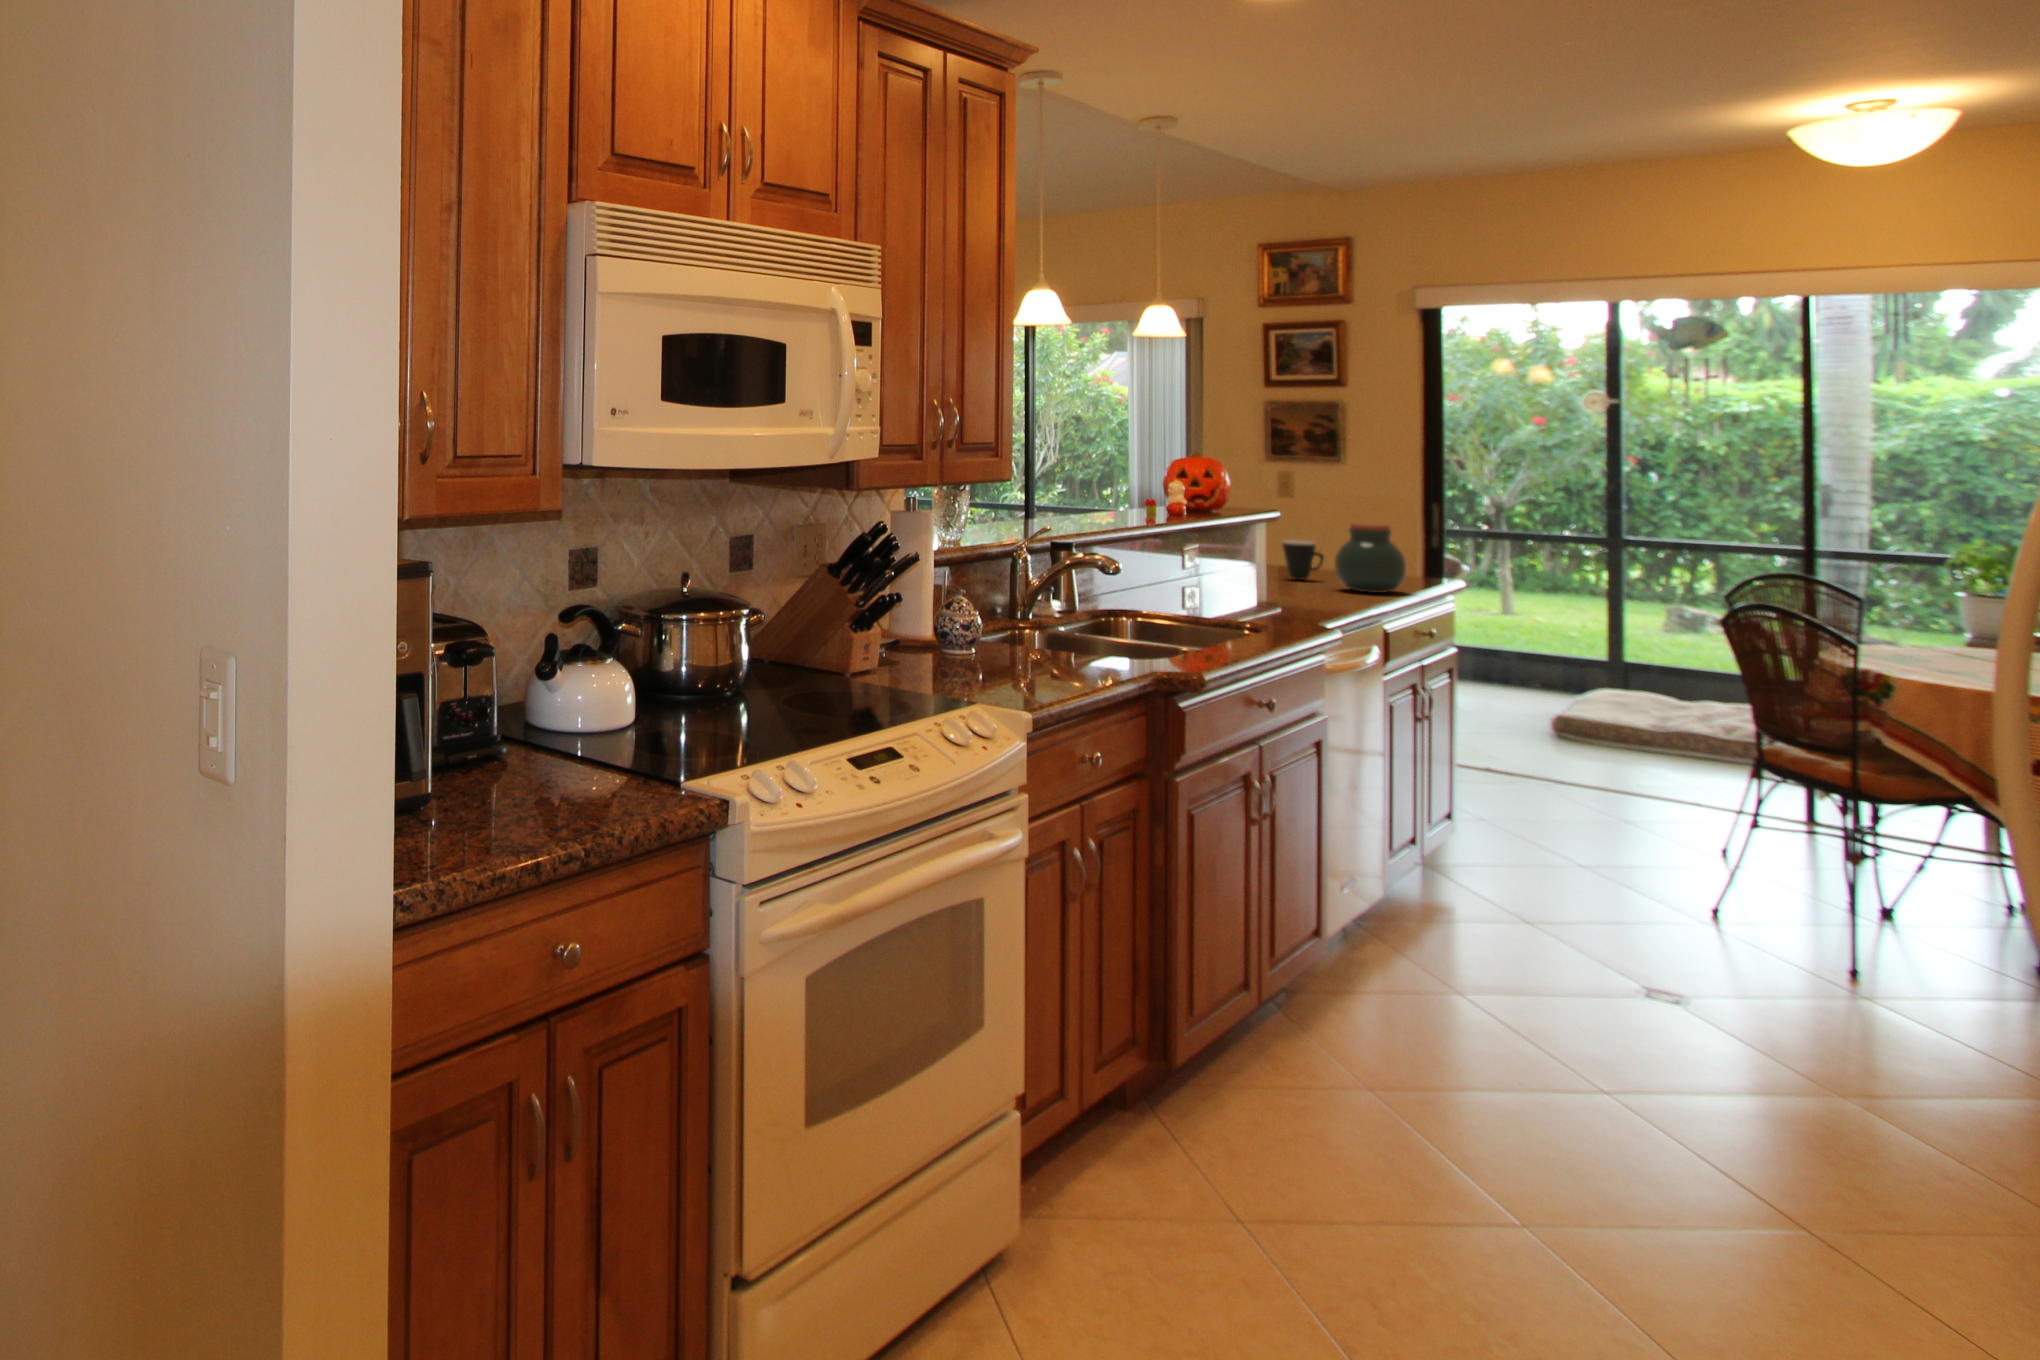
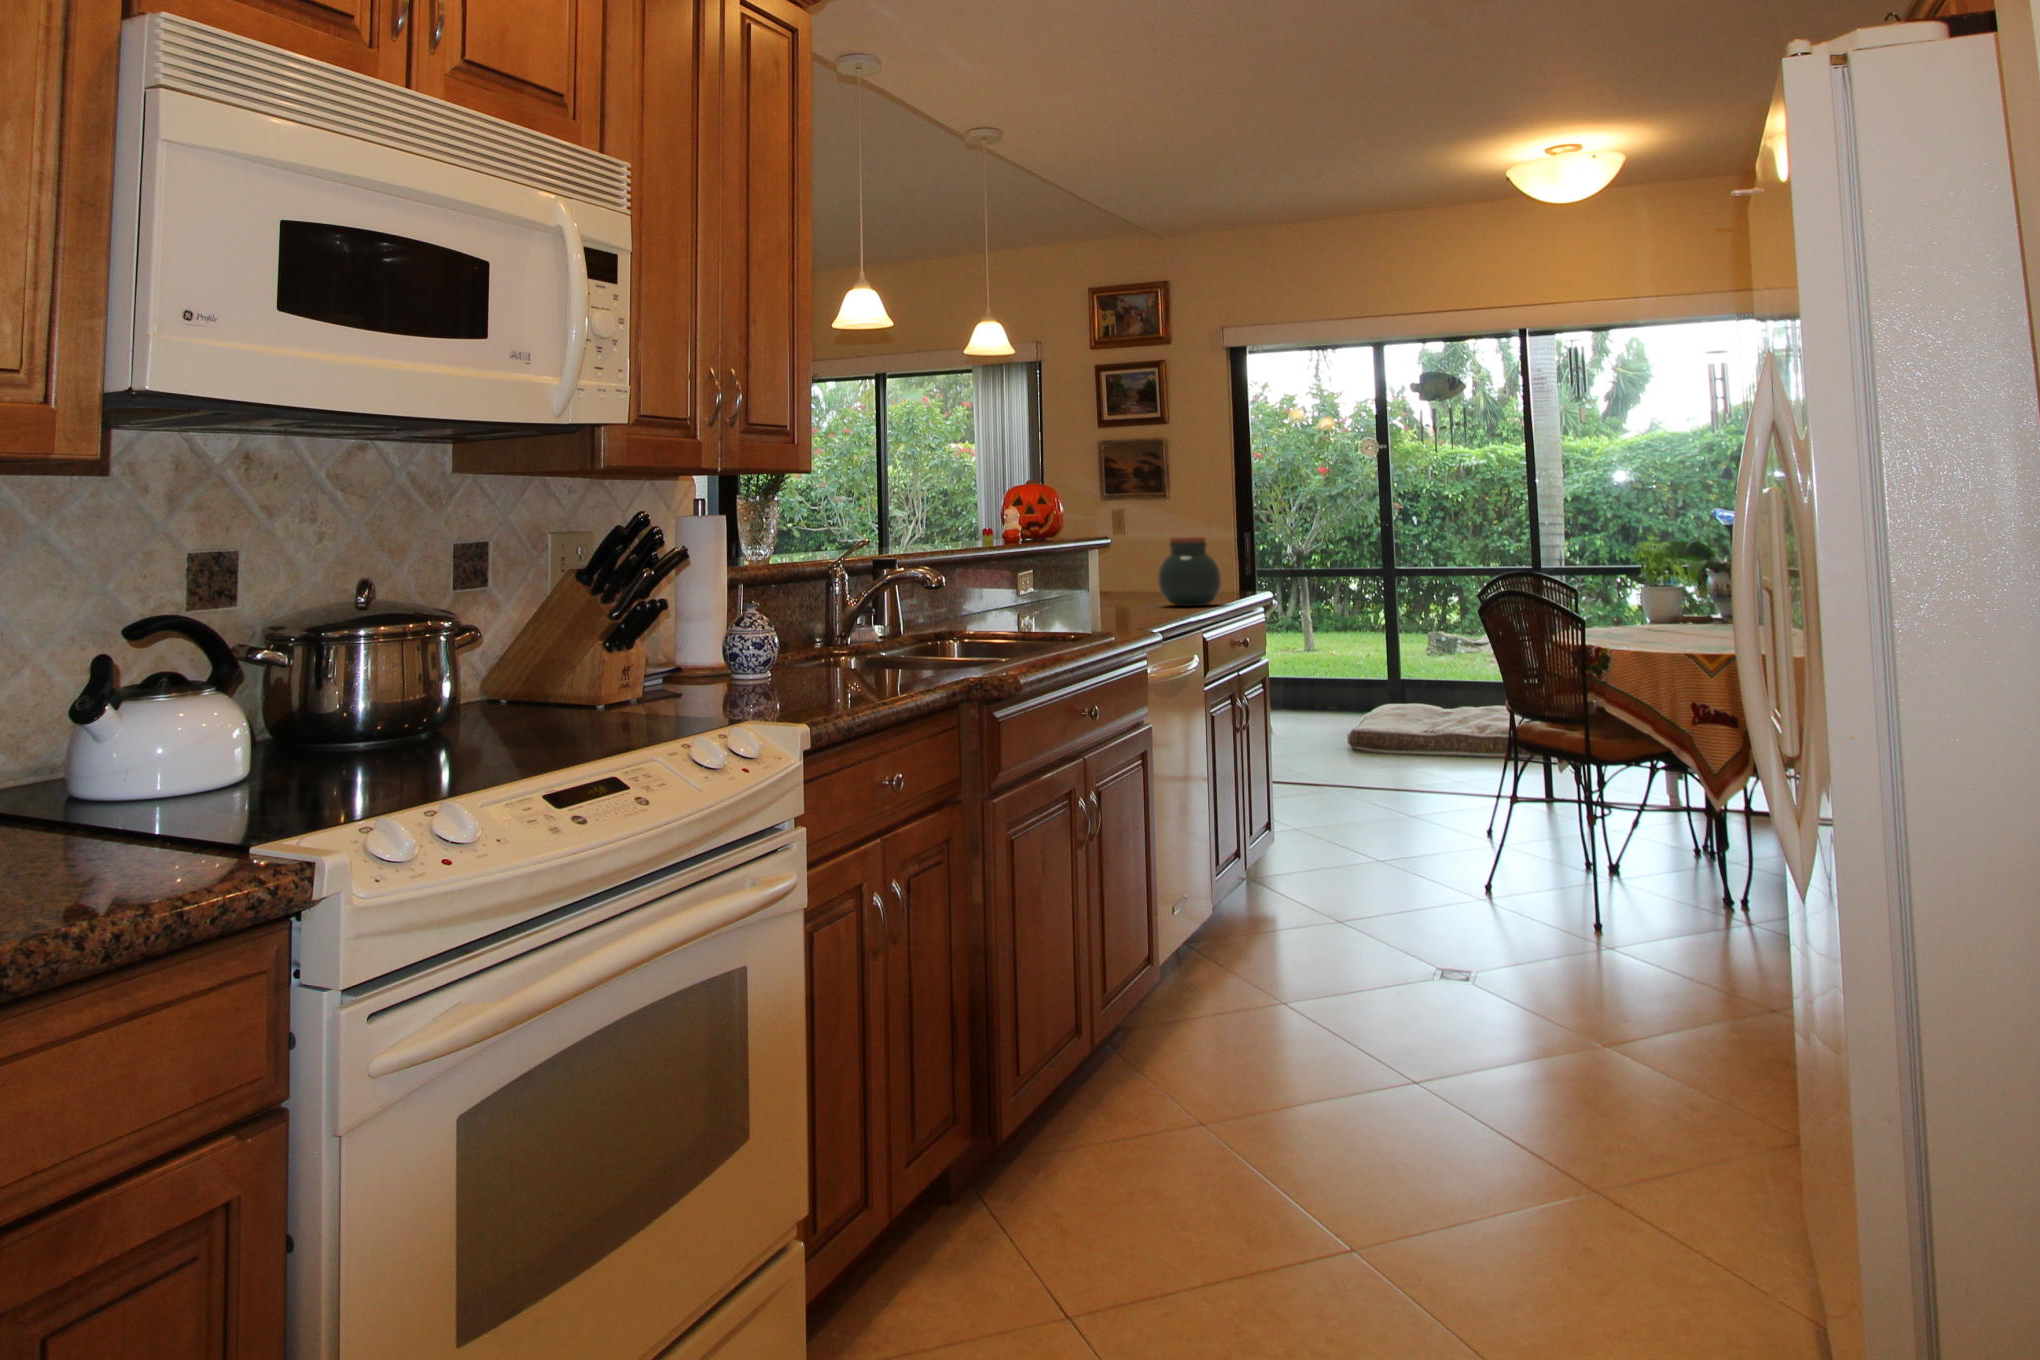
mug: present [1282,540,1324,580] -> none [1111,563,1149,602]

